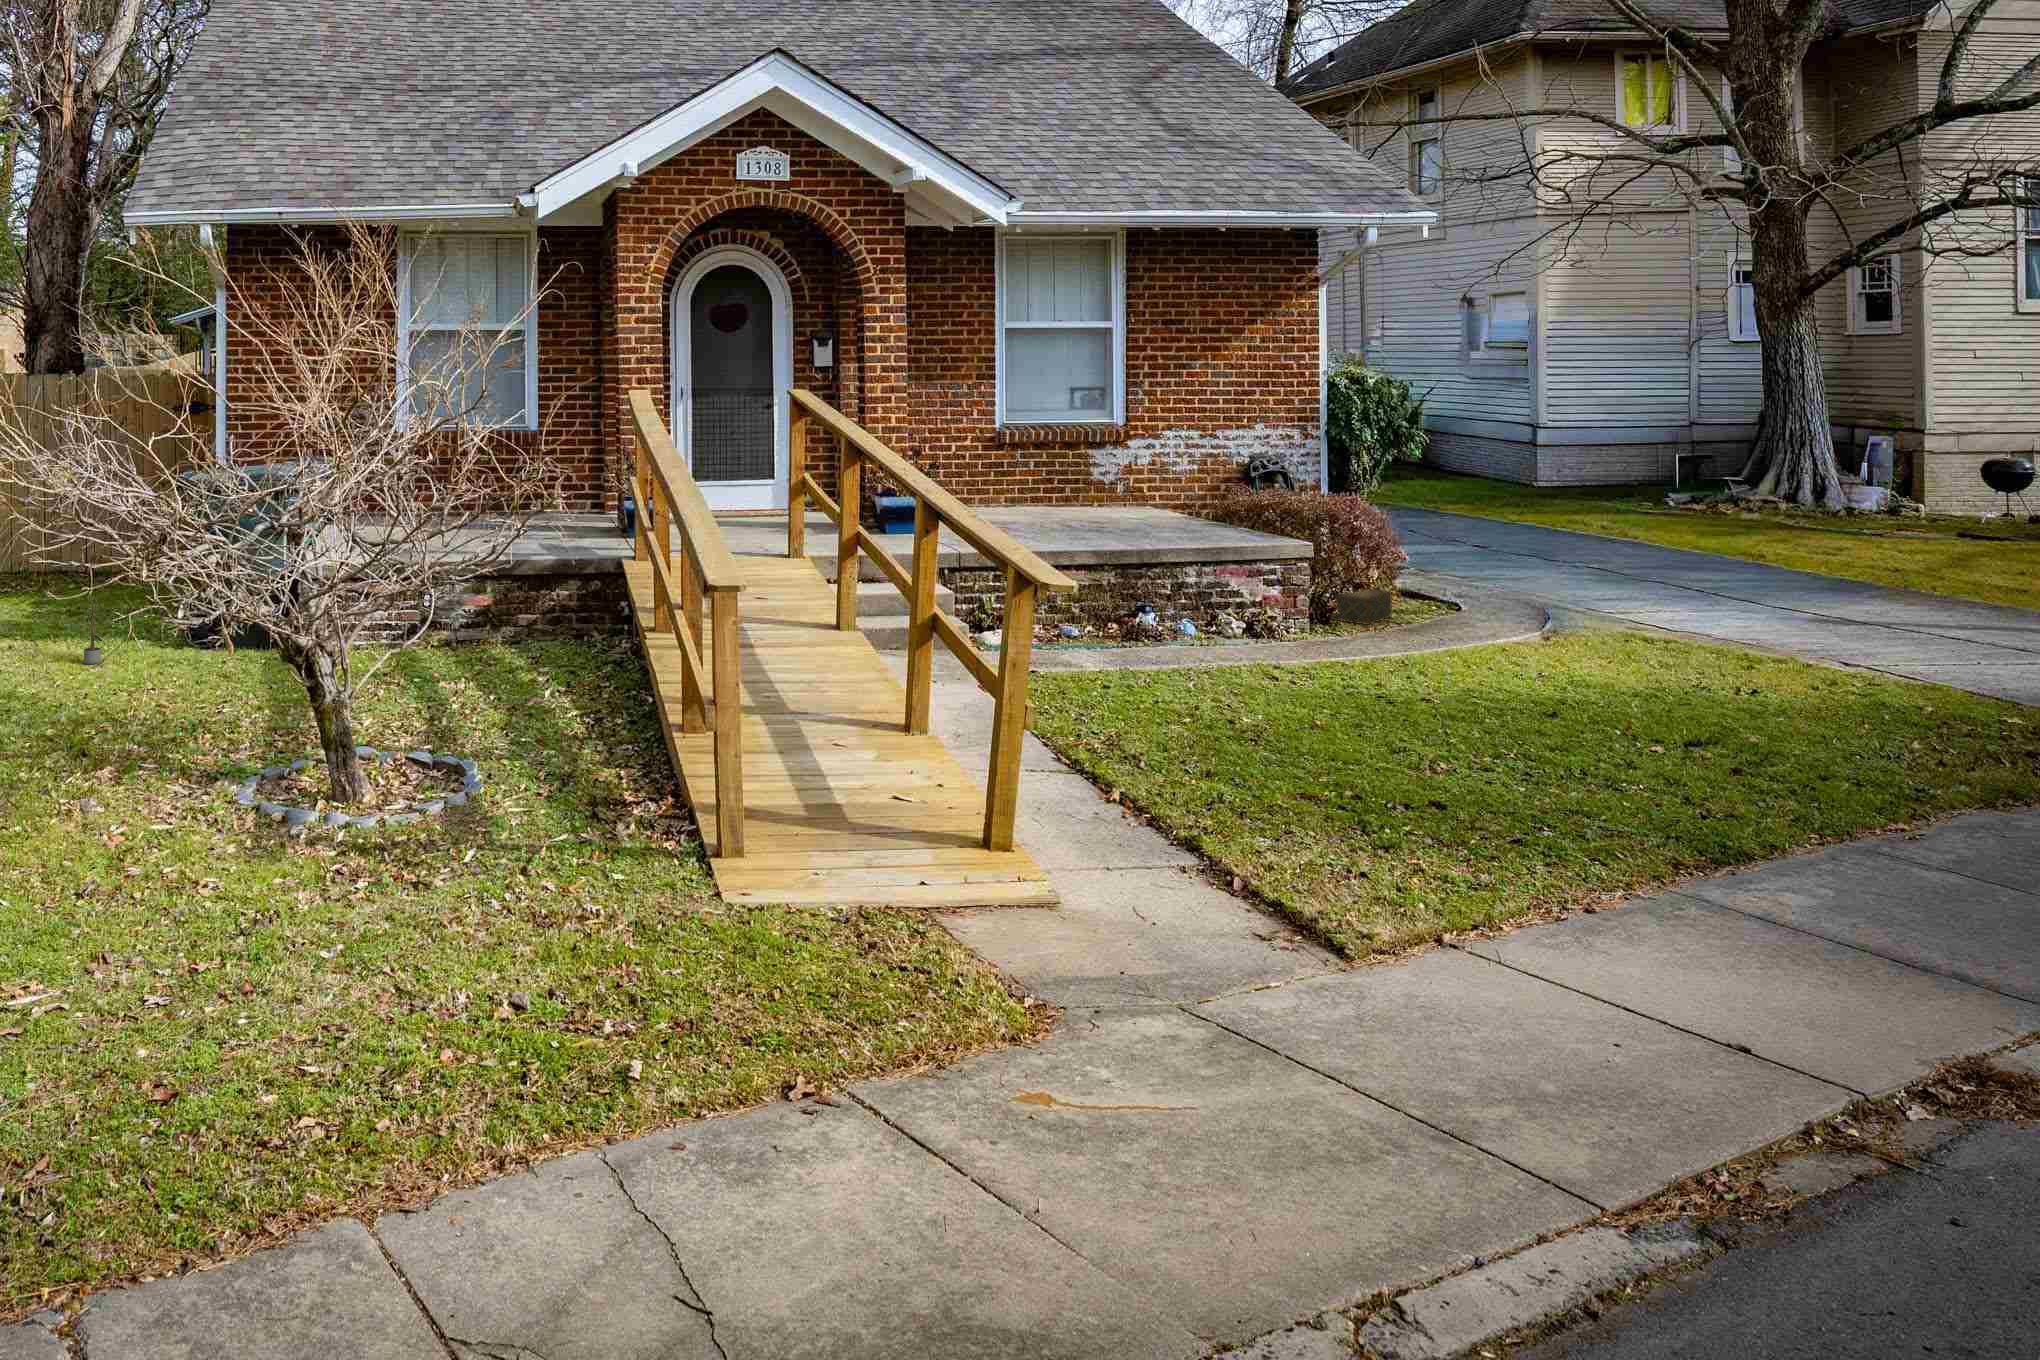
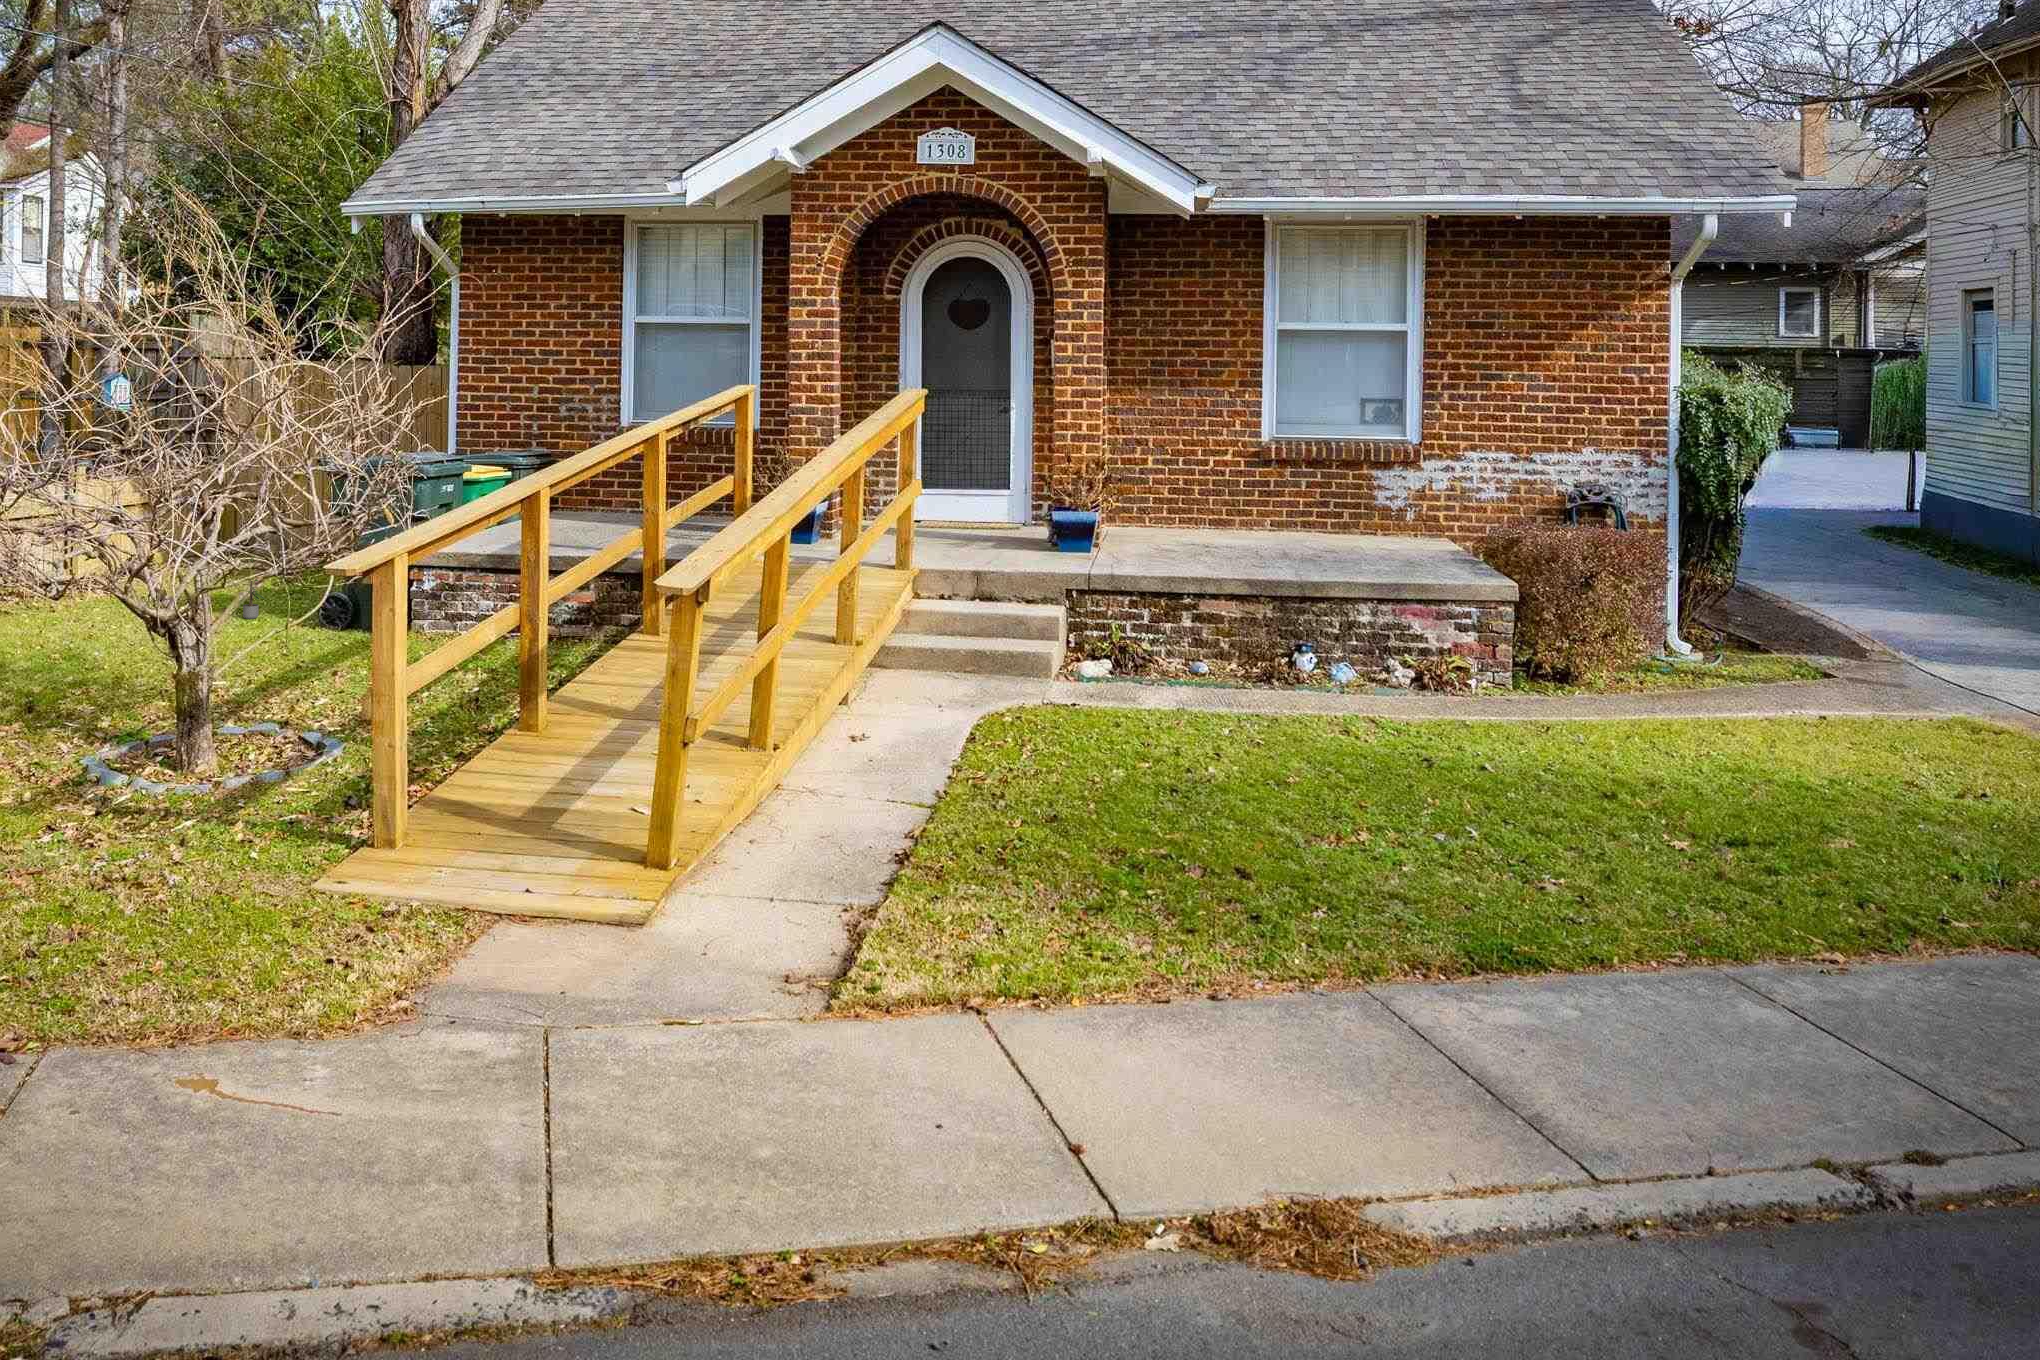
woven basket: present [1330,588,1392,625] -> none [1582,643,1671,687]

